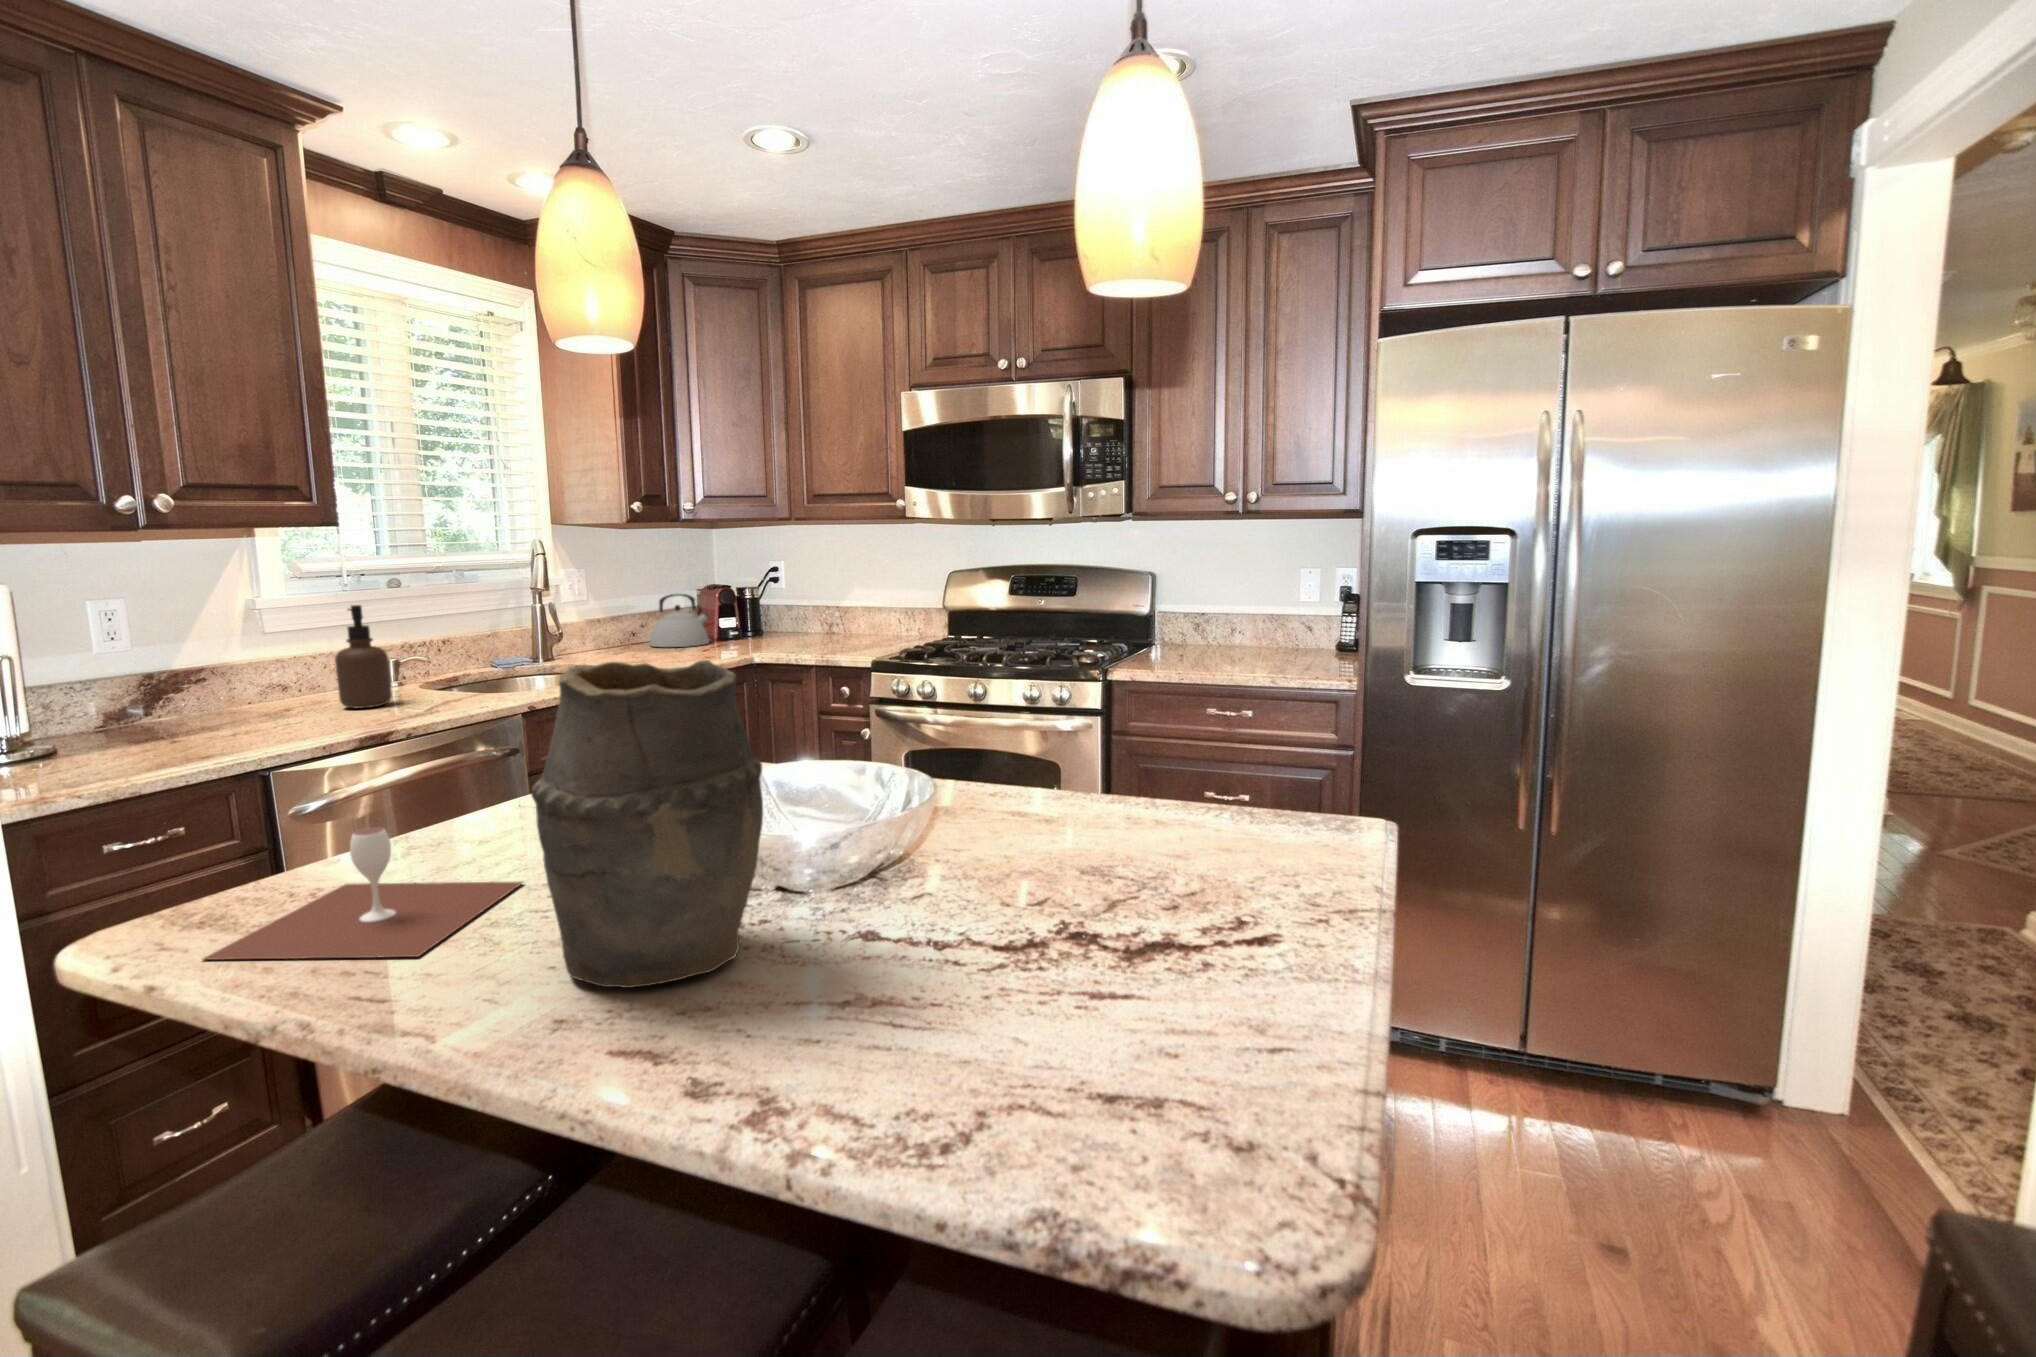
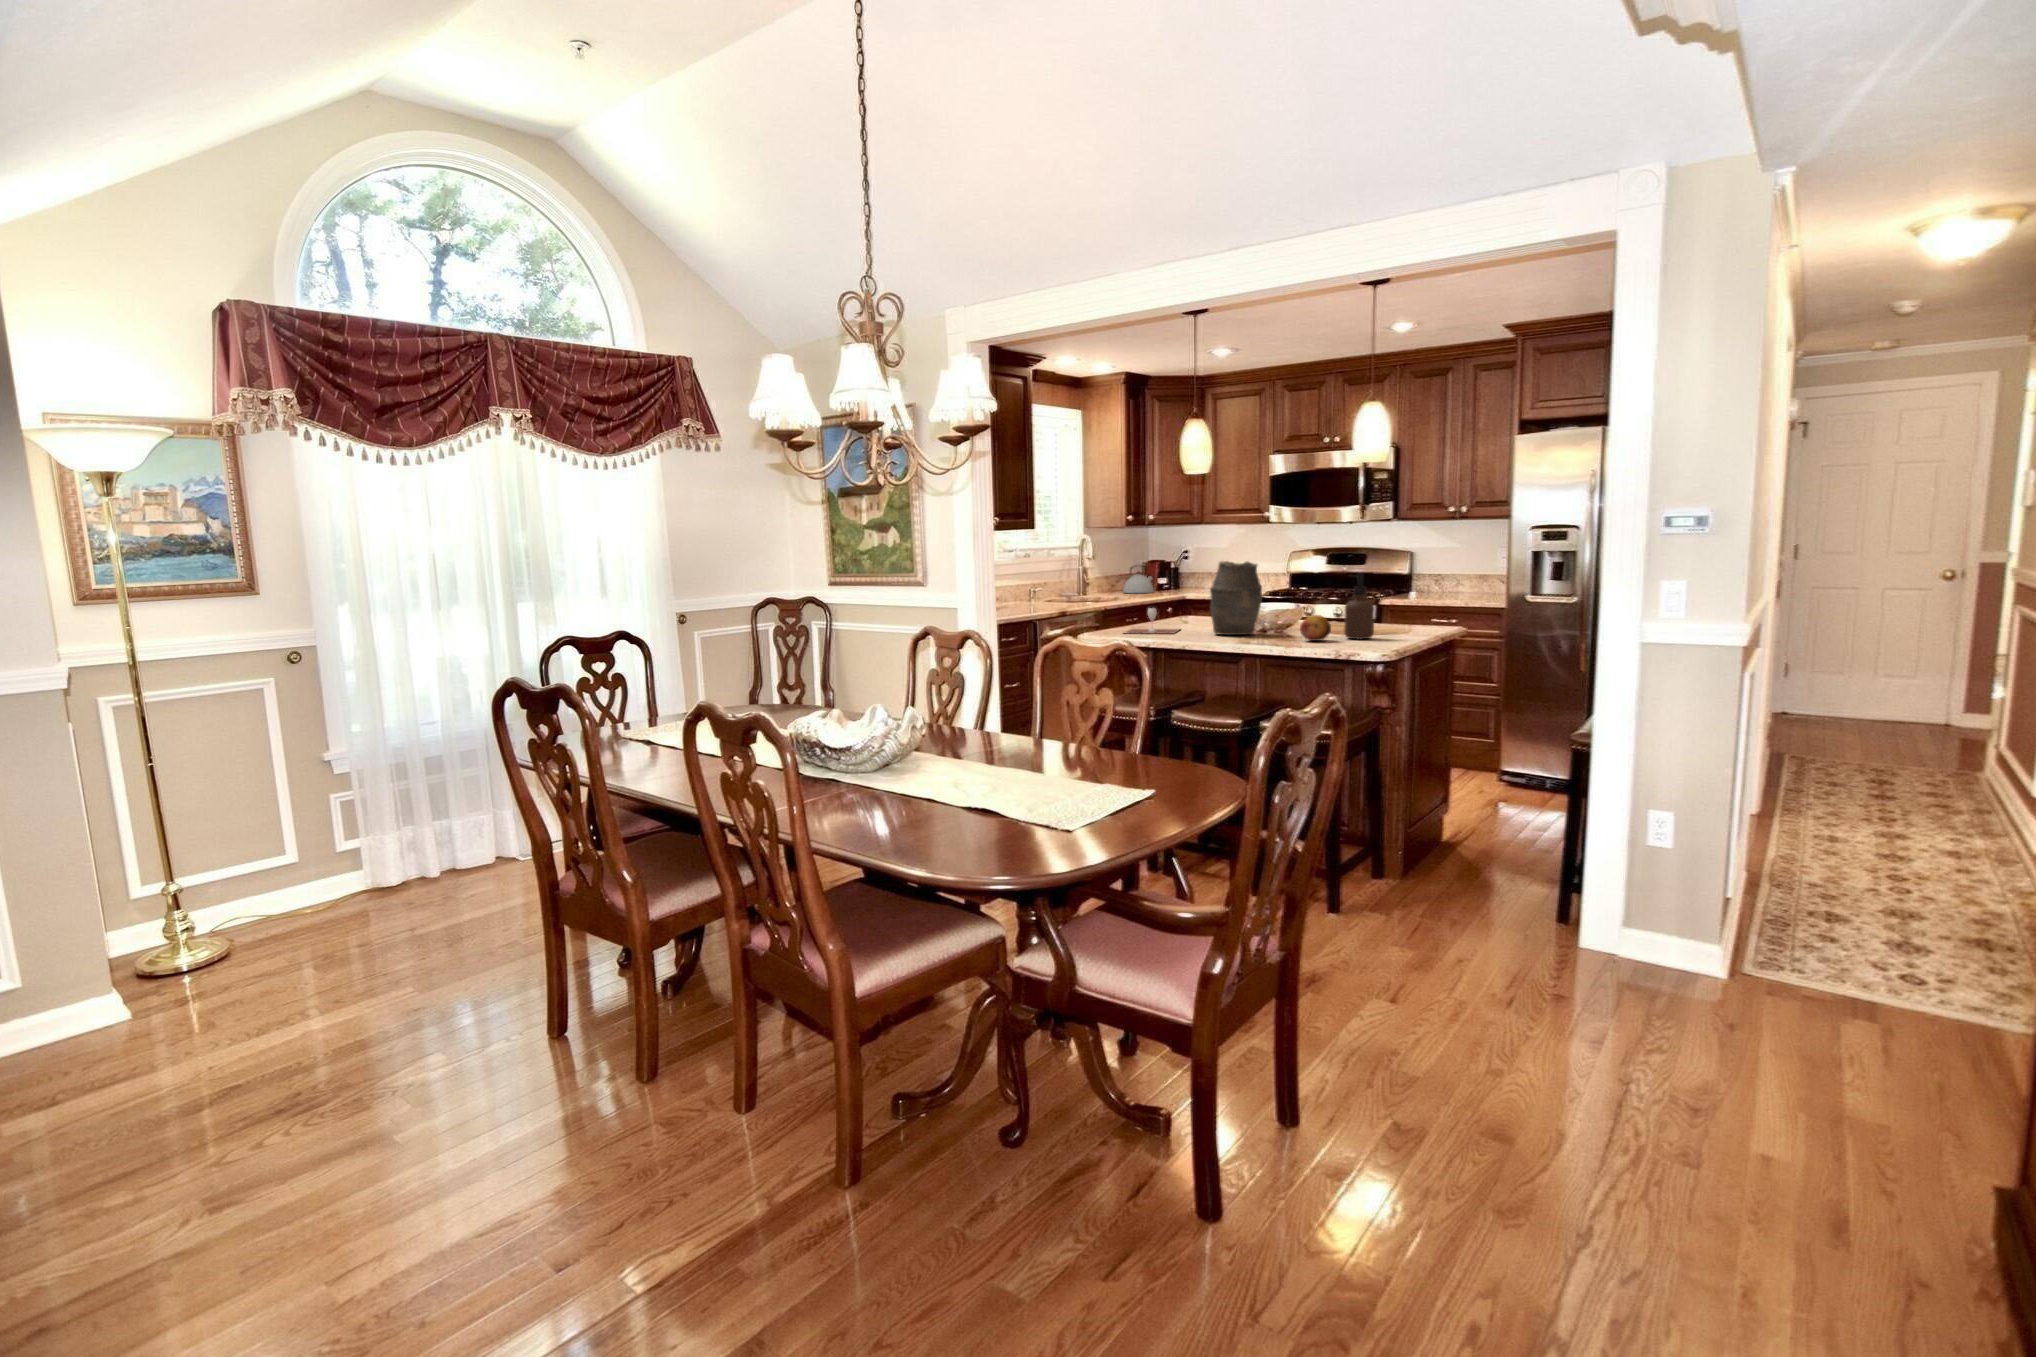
soap dispenser: present [335,605,392,708] -> present [1344,573,1375,639]
fruit: none [894,961,1044,1107] -> present [1300,615,1331,641]

